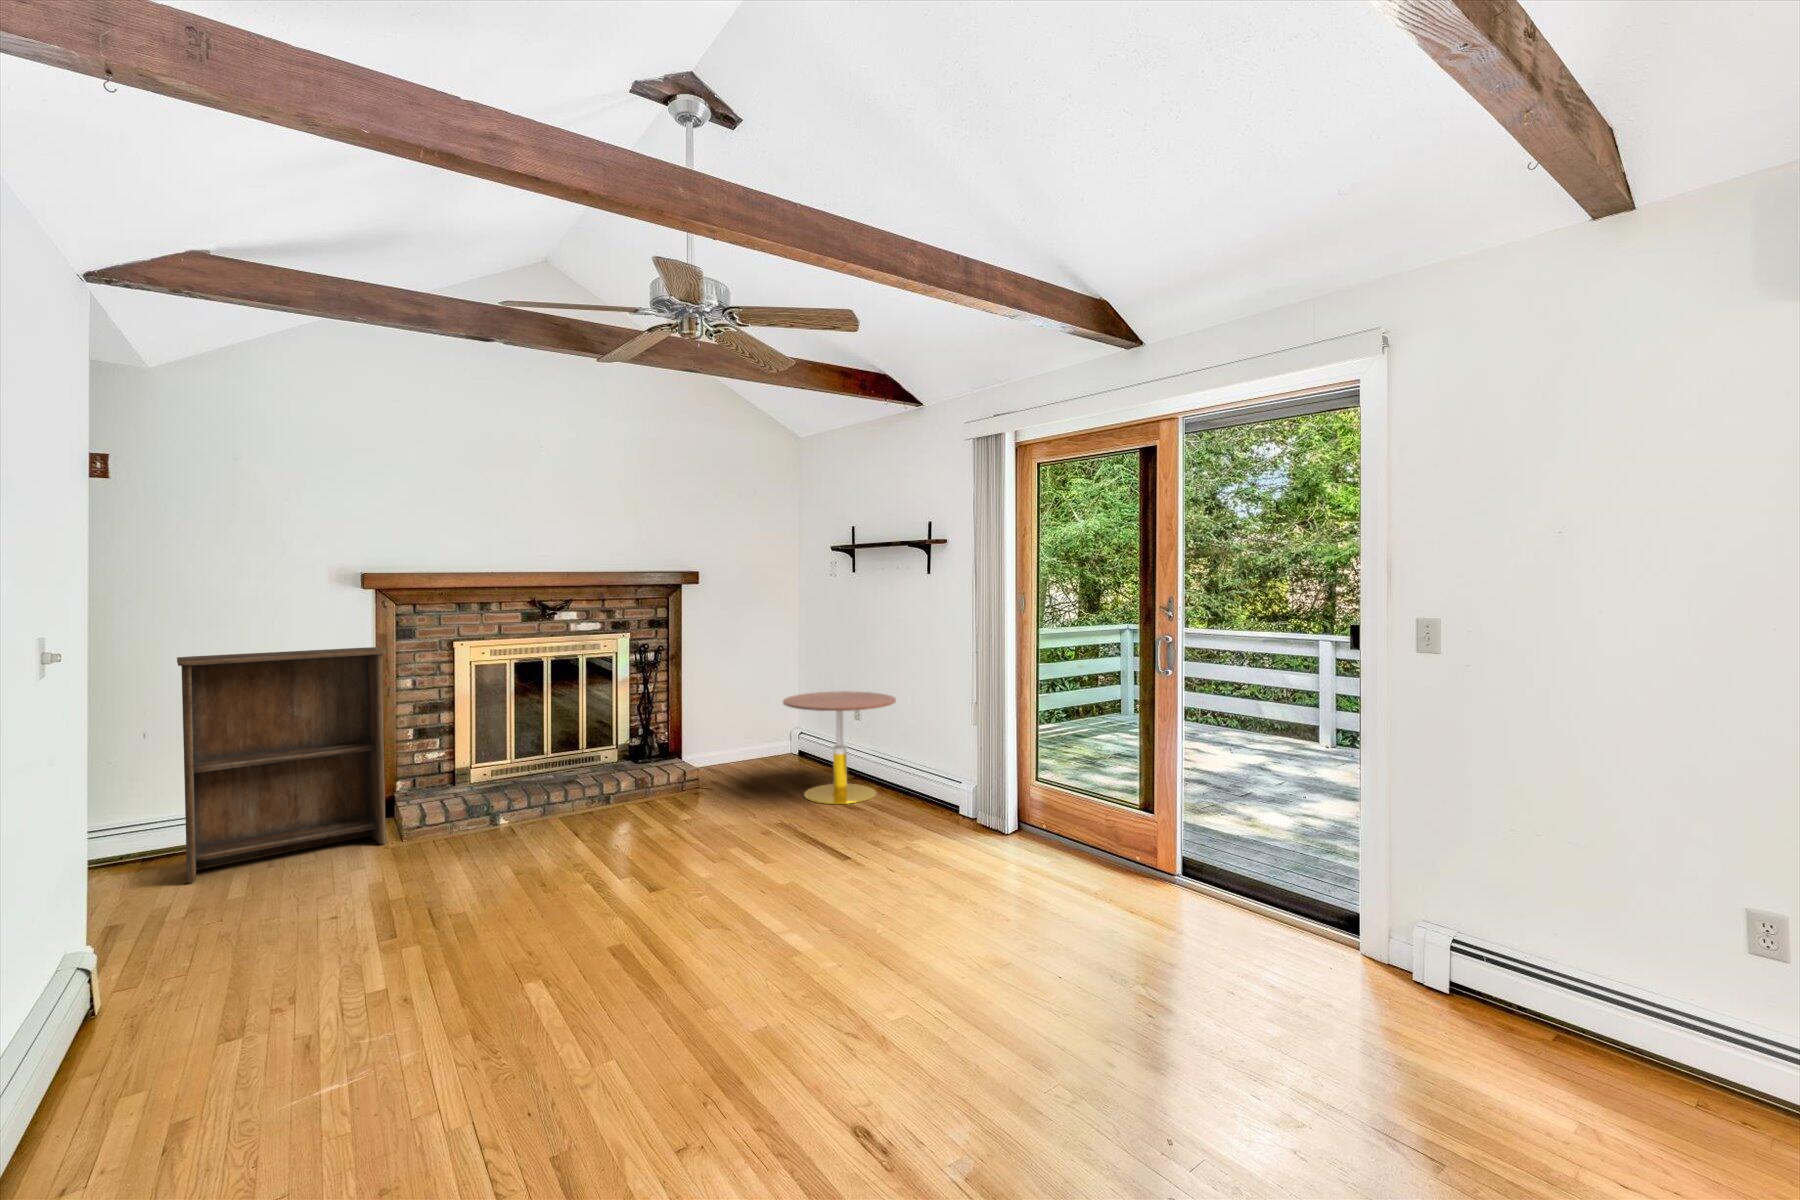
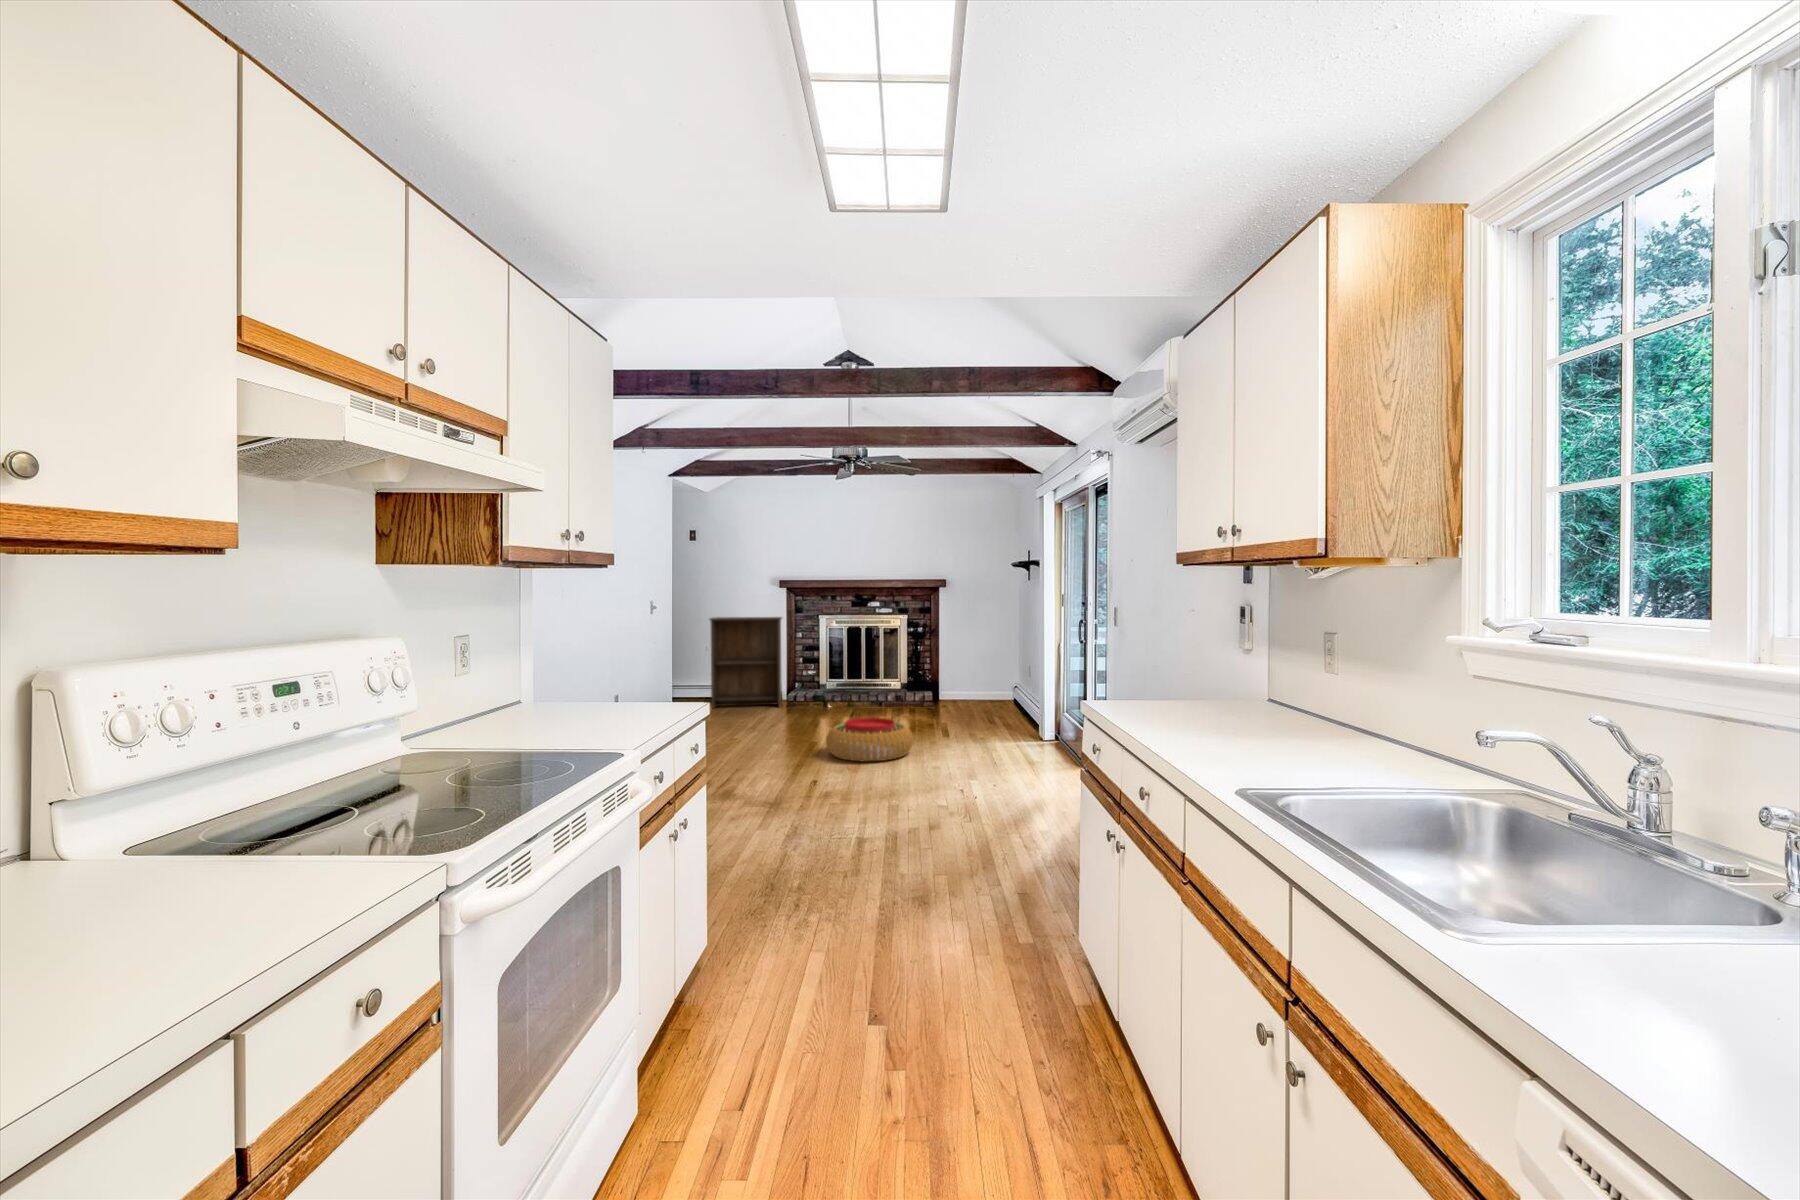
side table: present [783,691,896,804] -> none [962,655,1032,720]
pouf: none [710,858,903,986] -> present [826,718,913,761]

